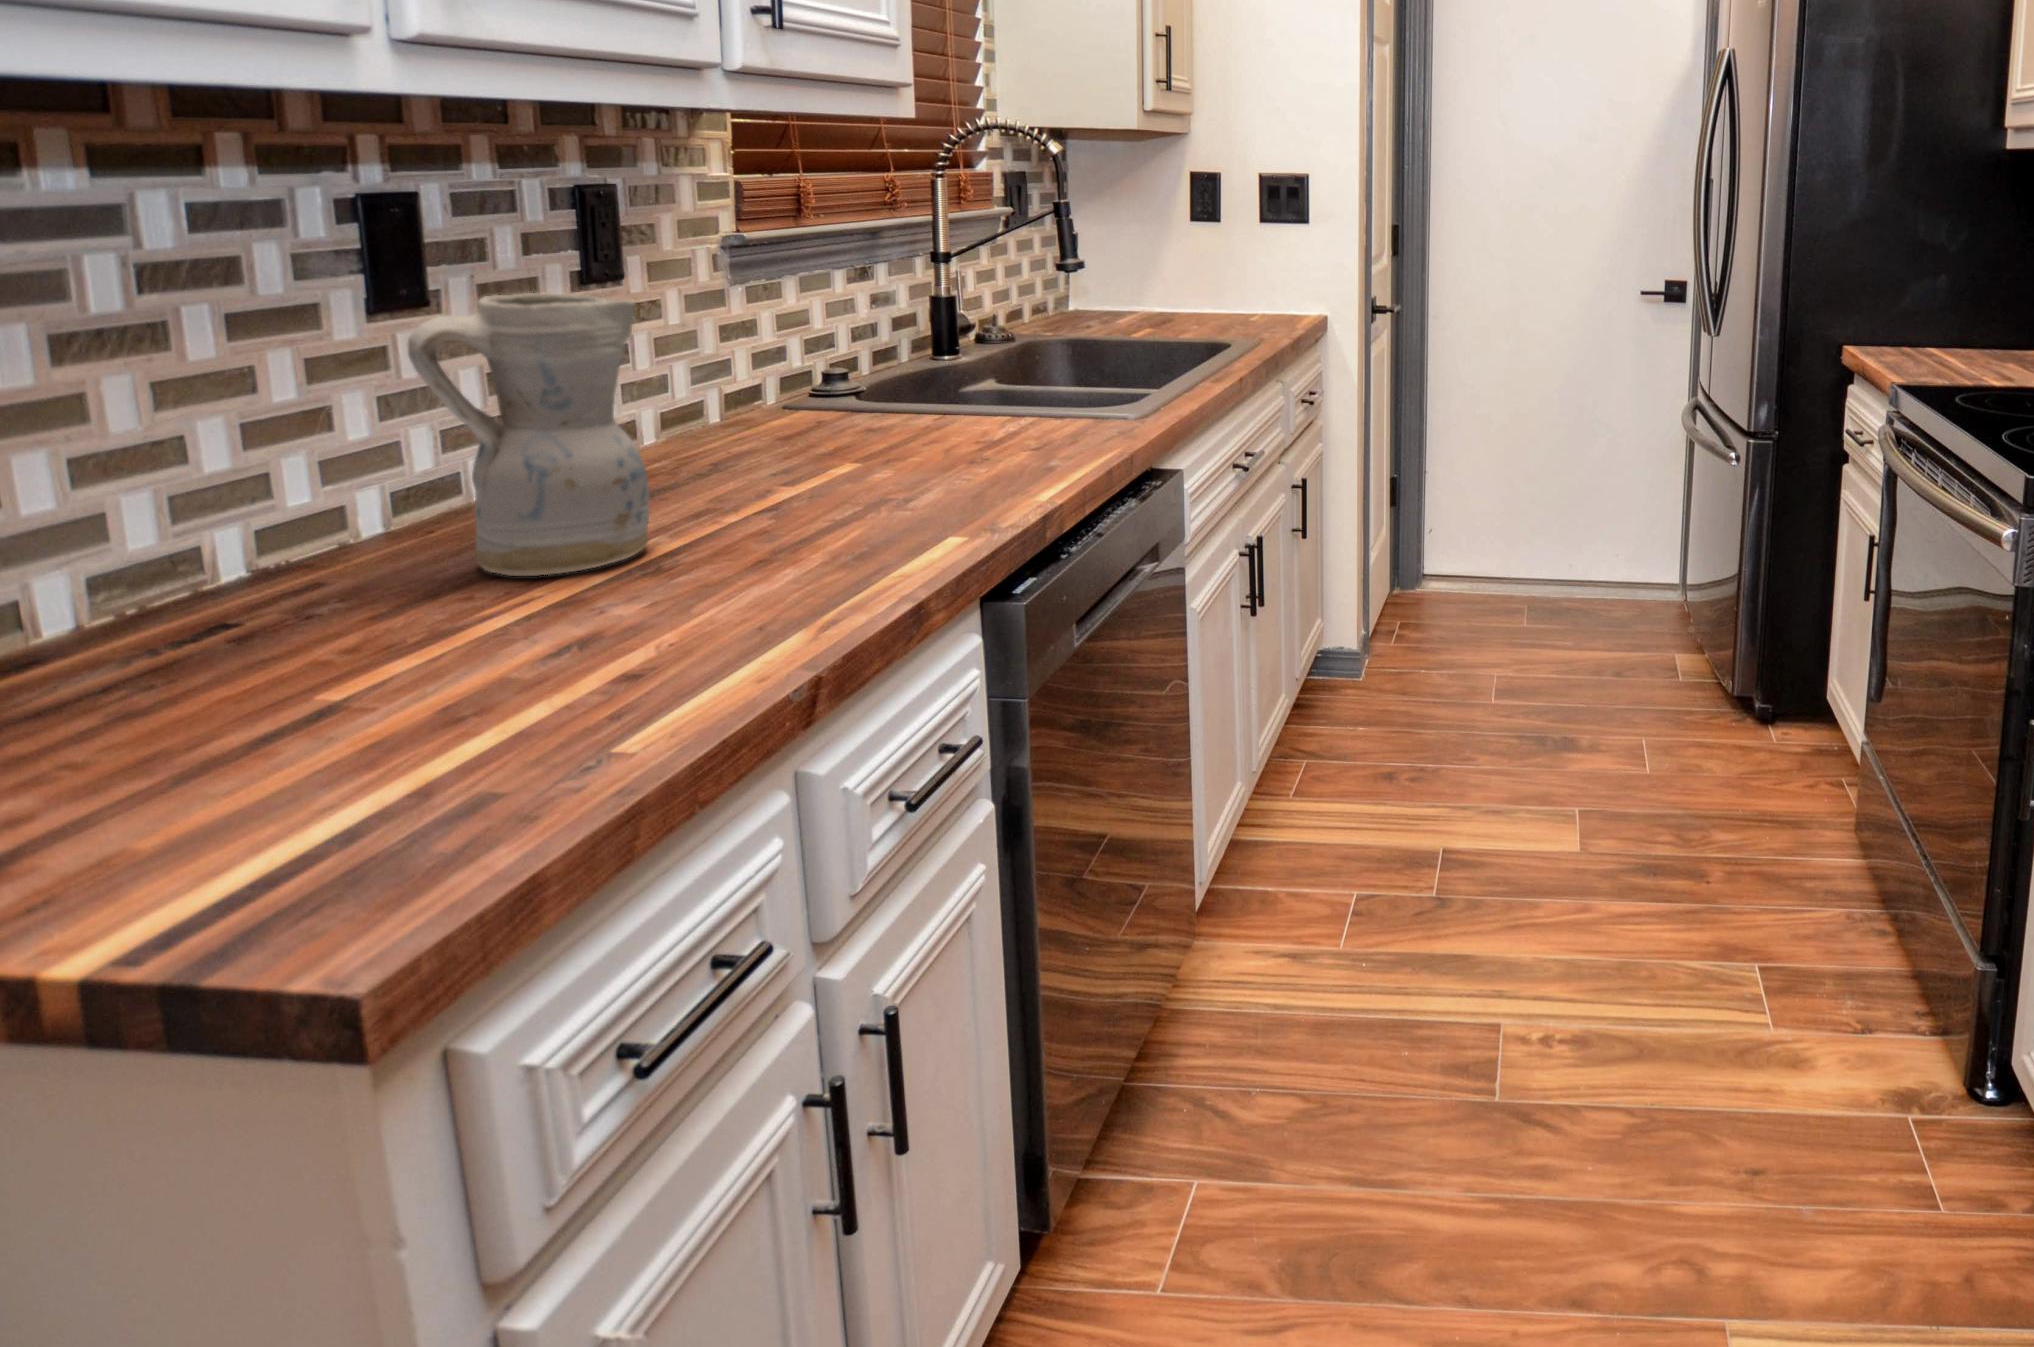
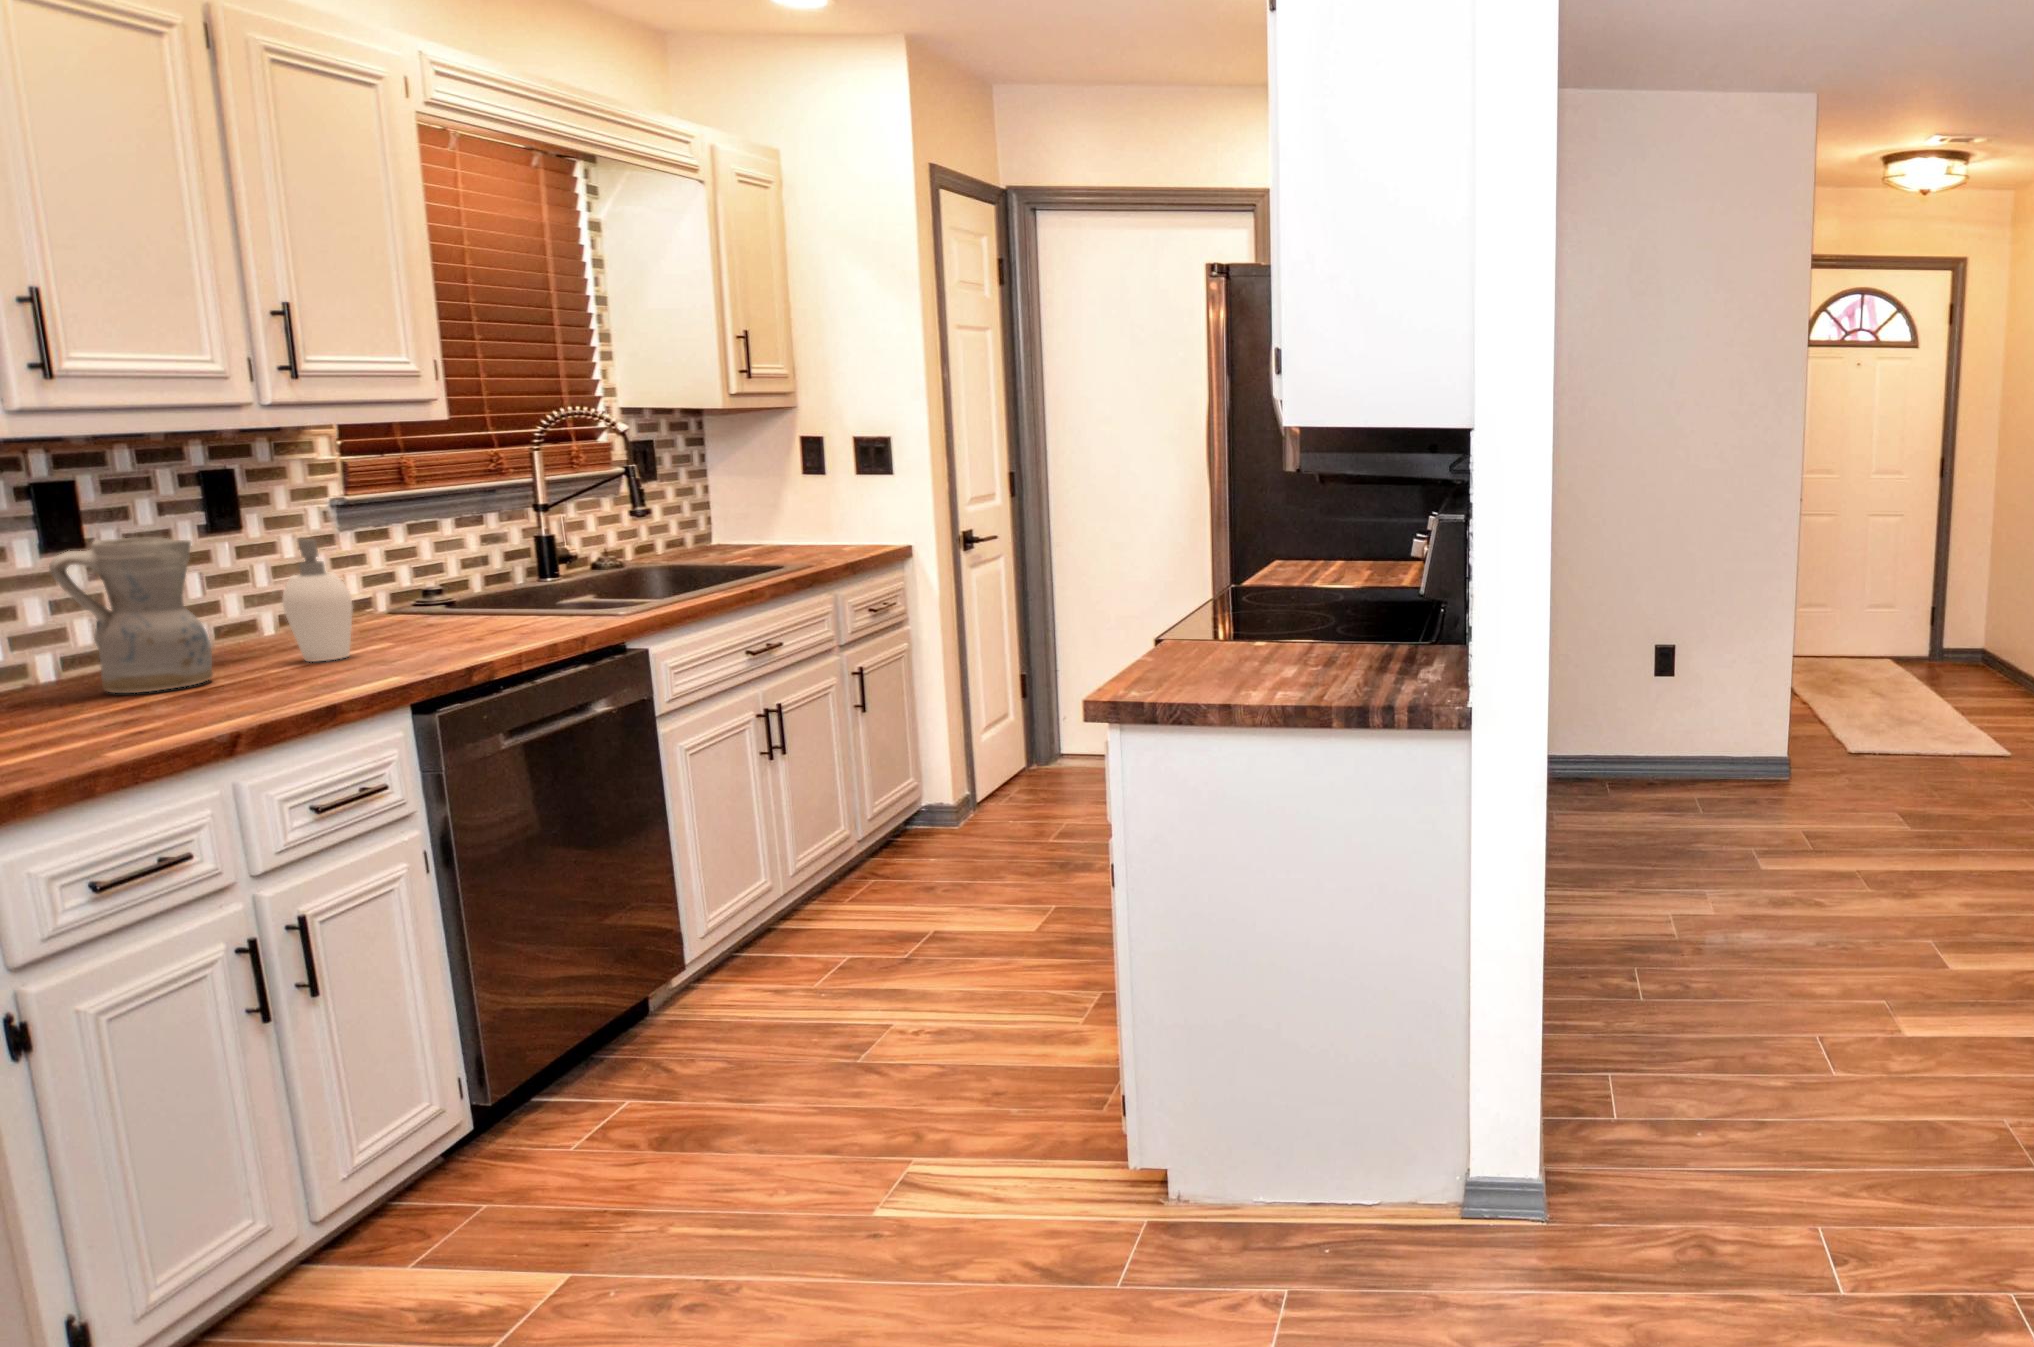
soap dispenser: none [733,301,832,507] -> present [282,539,352,661]

